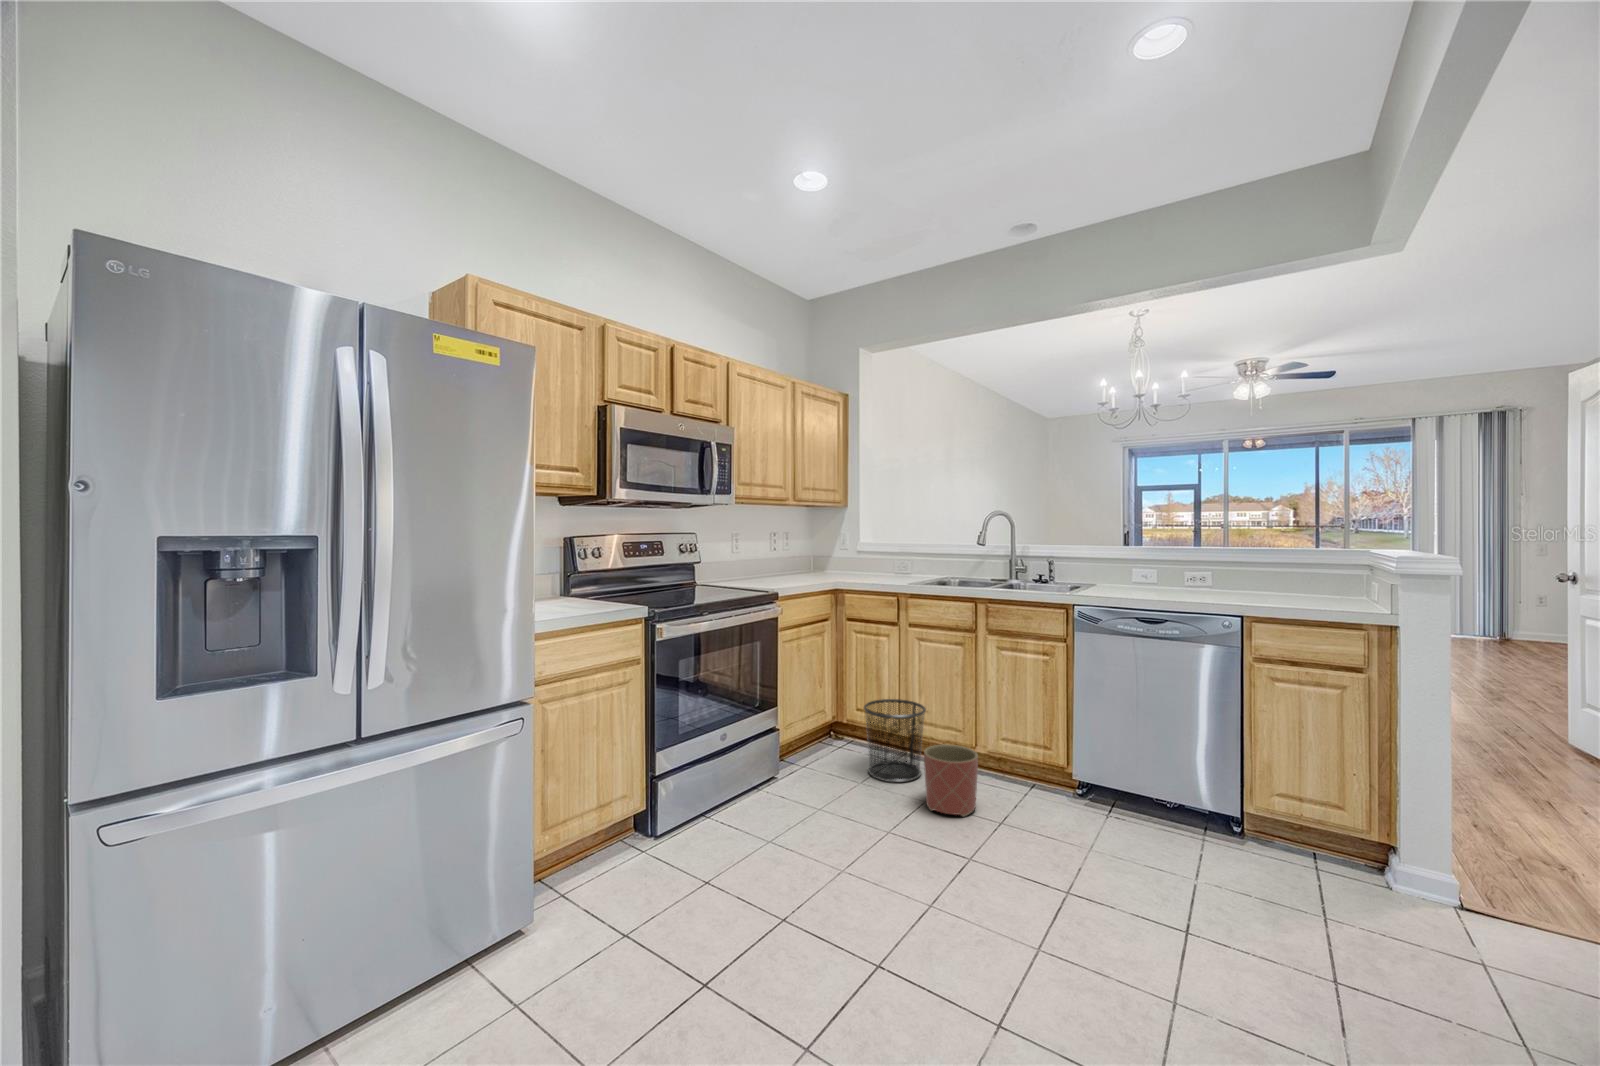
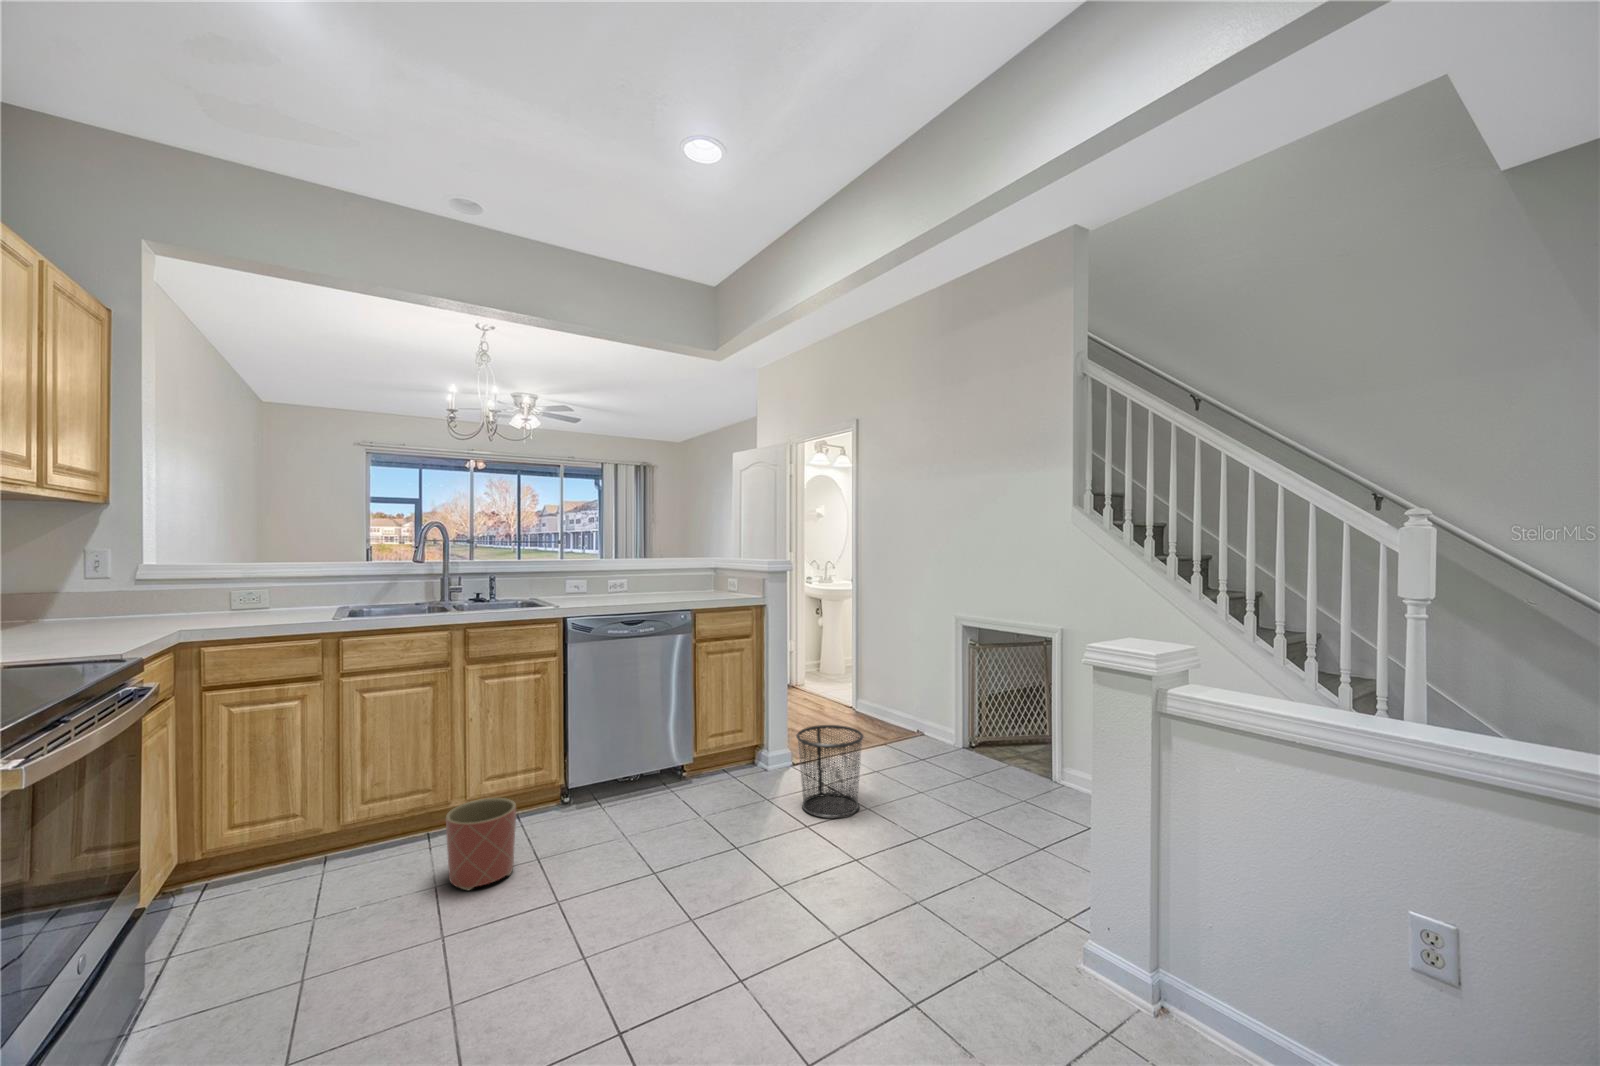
waste bin: present [864,699,926,782] -> present [796,725,863,818]

